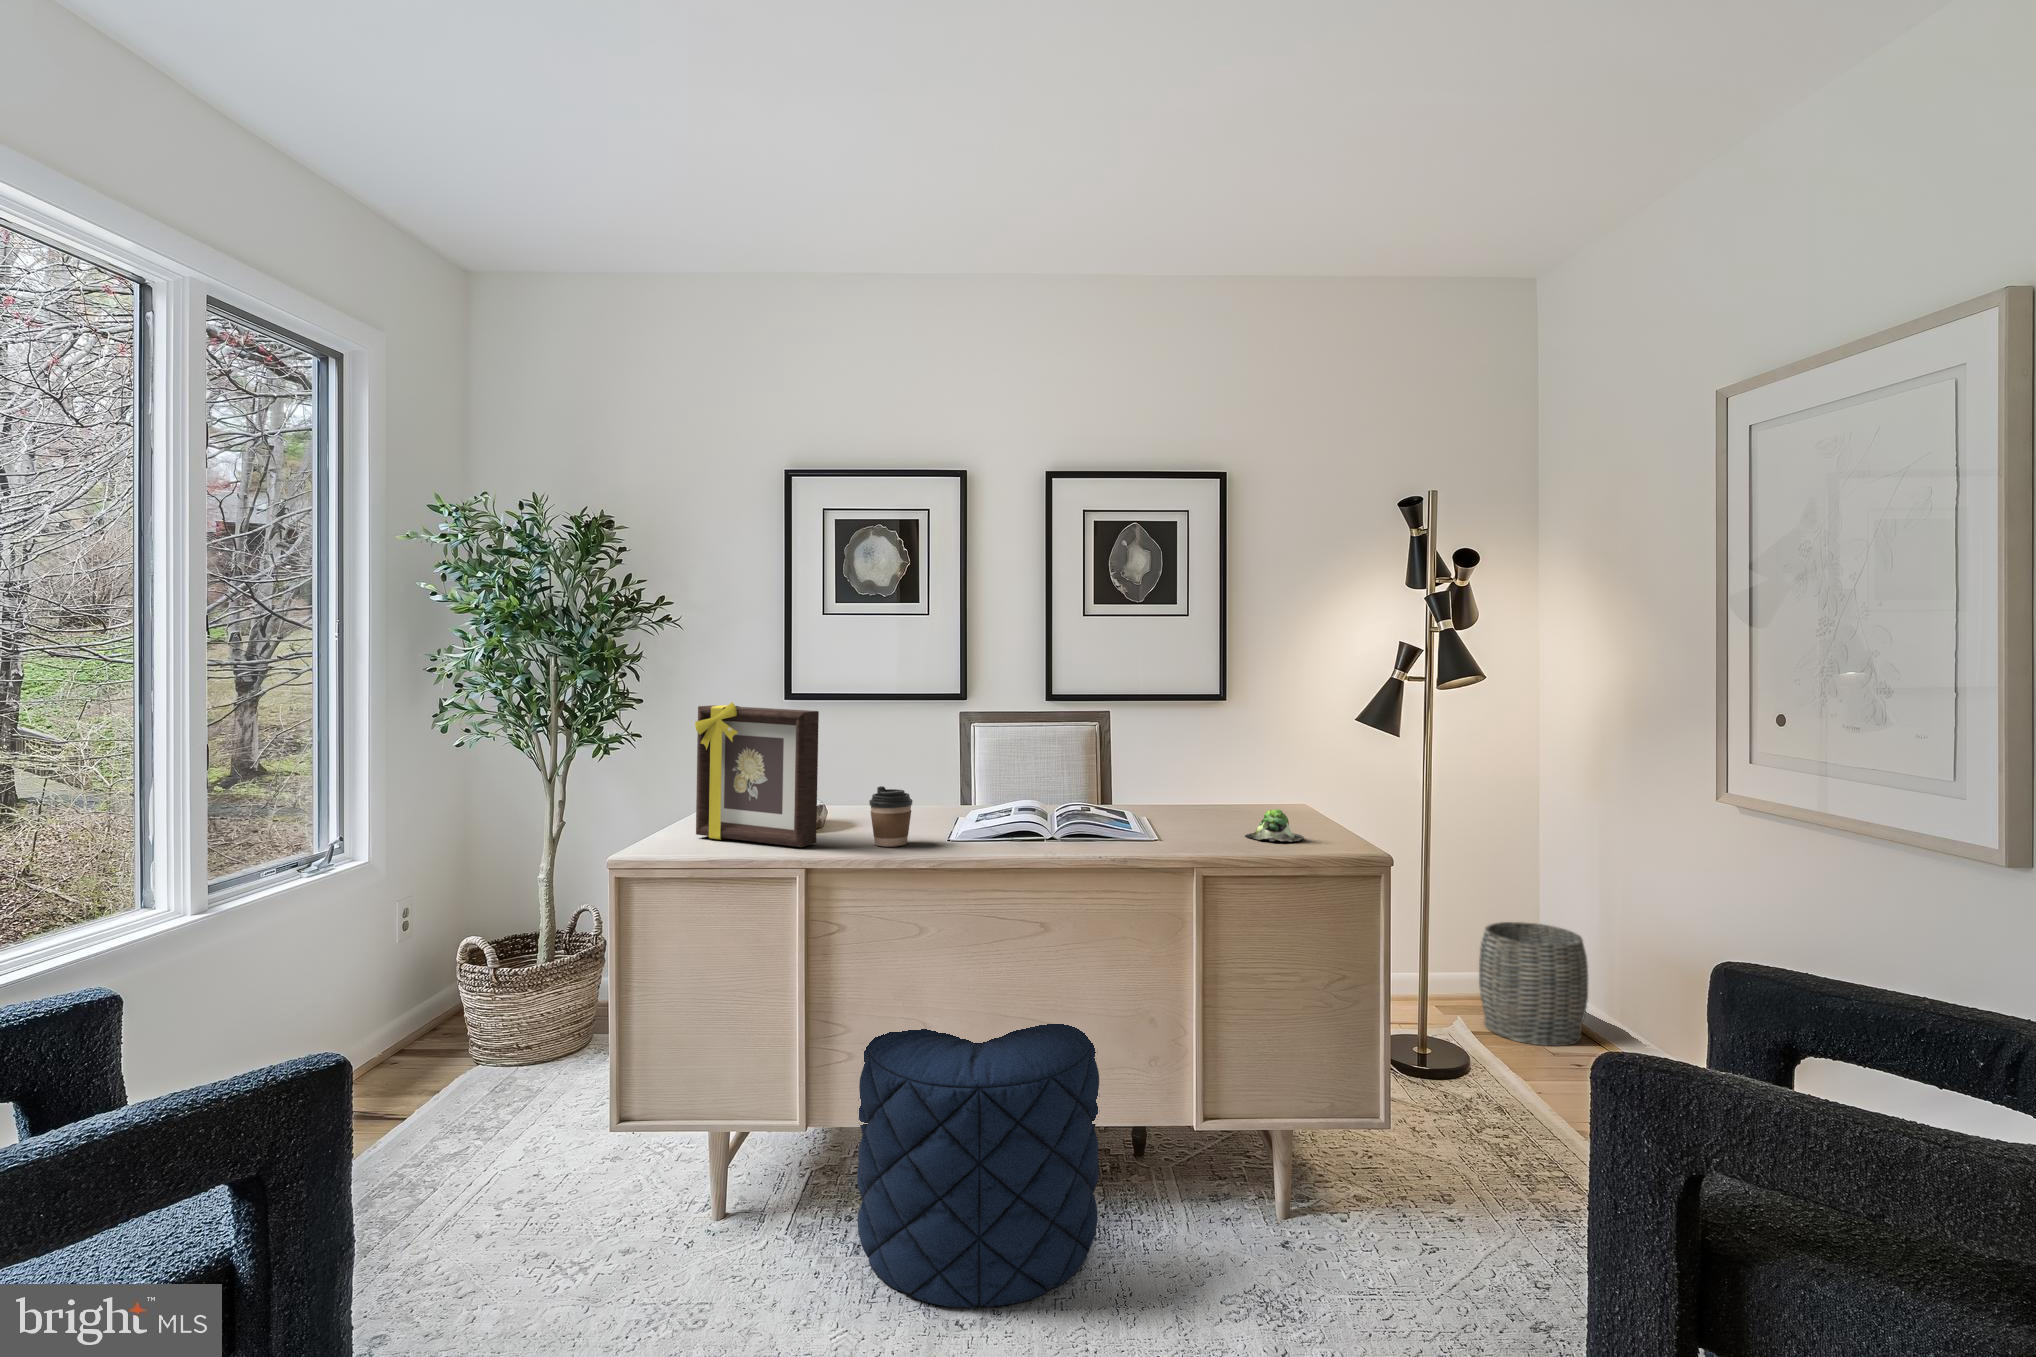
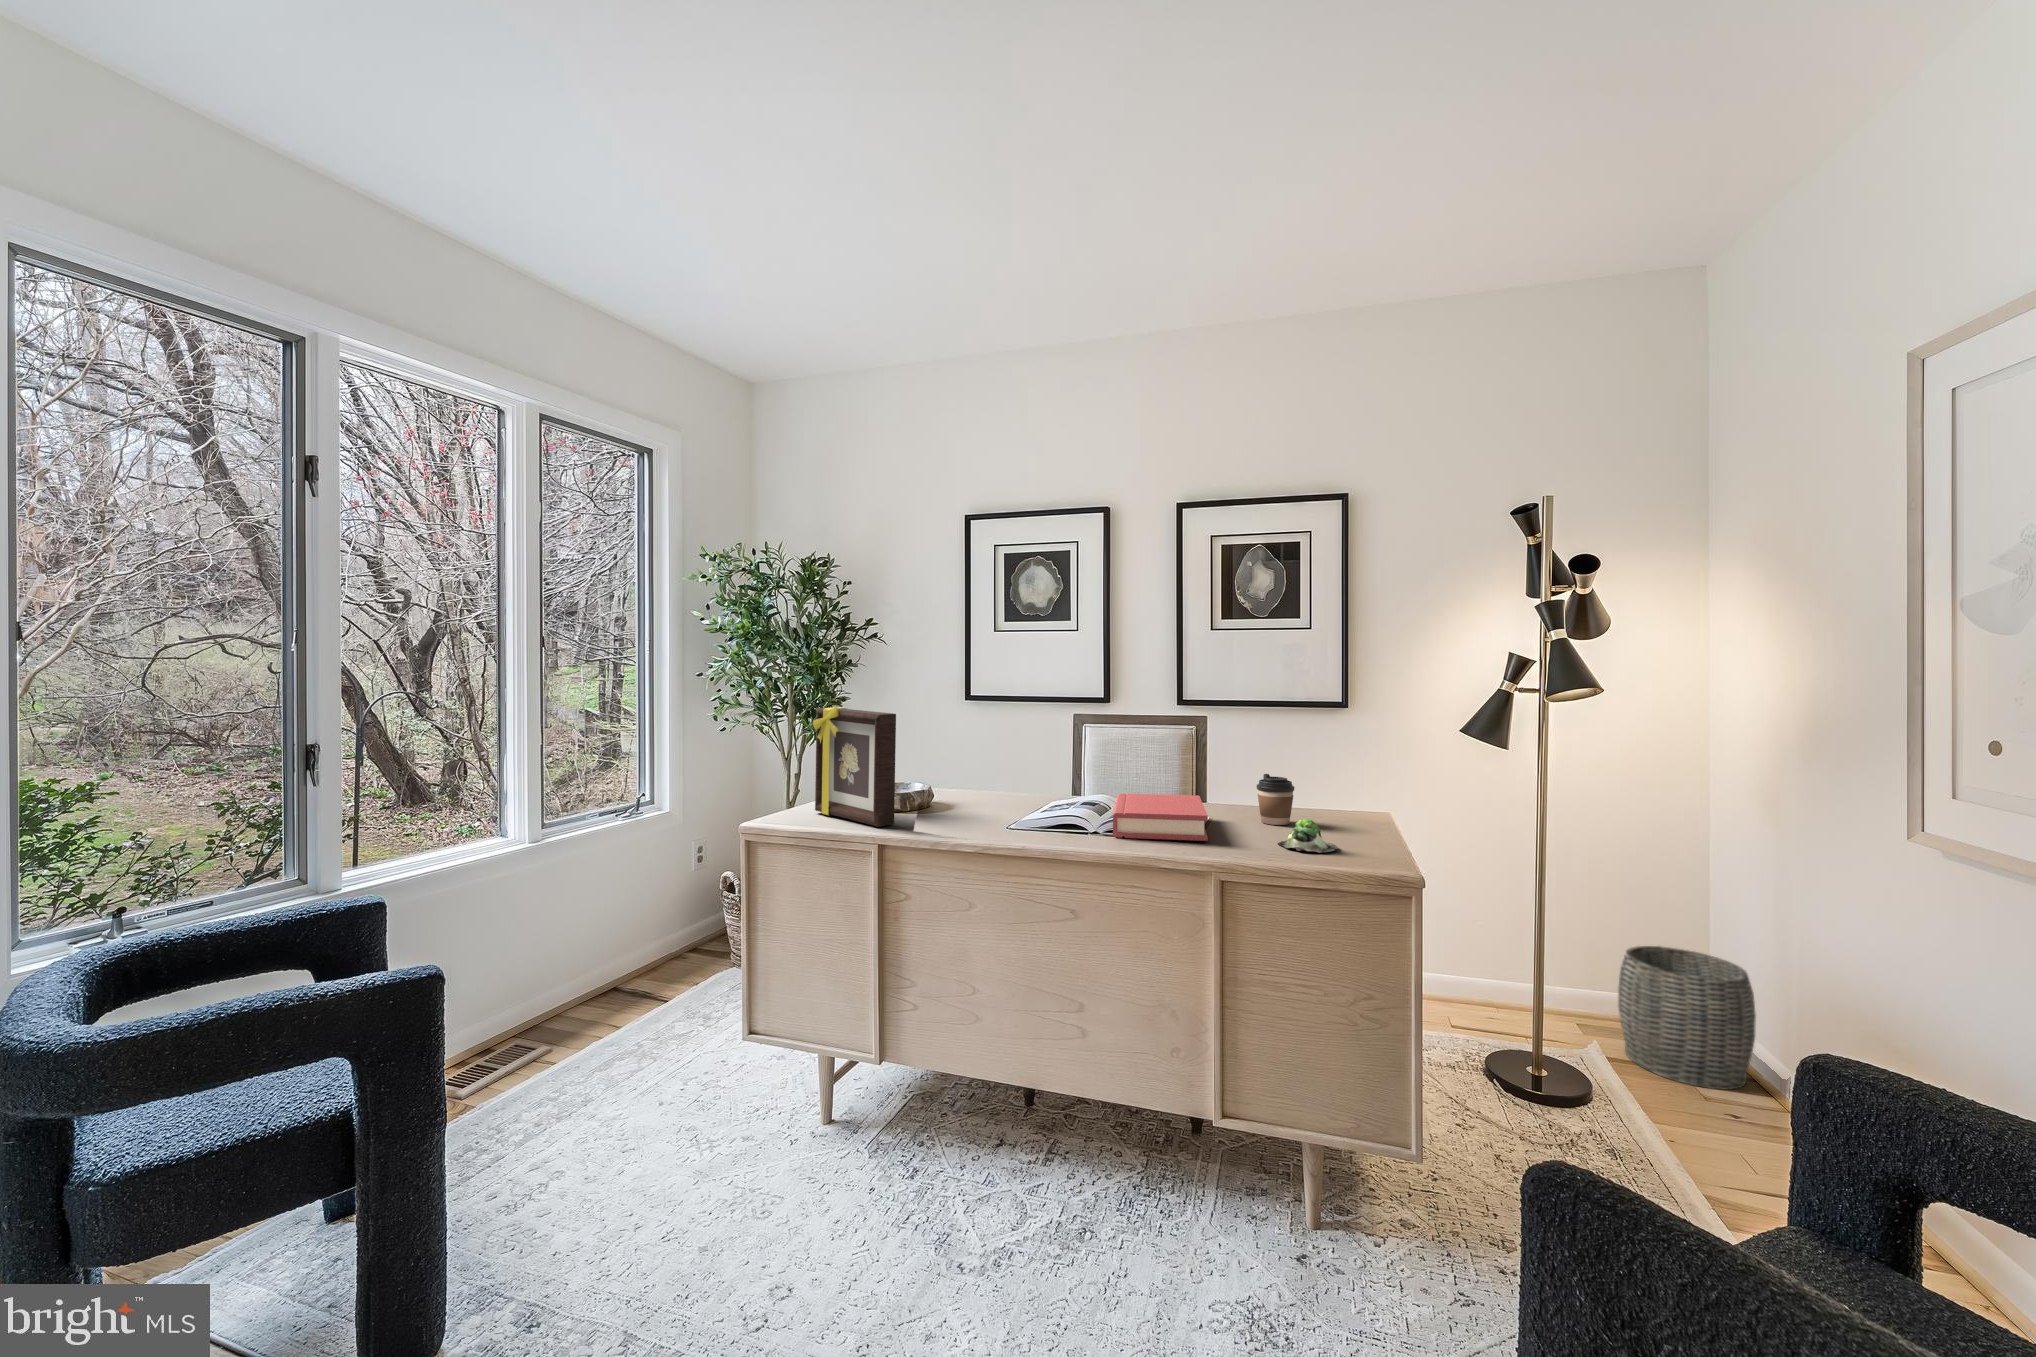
coffee cup: present [869,786,913,846] -> present [1257,774,1295,825]
hardback book: none [1061,794,1184,840] -> present [1113,794,1208,841]
pouf: present [857,1024,1099,1308] -> none [908,963,1123,1257]

